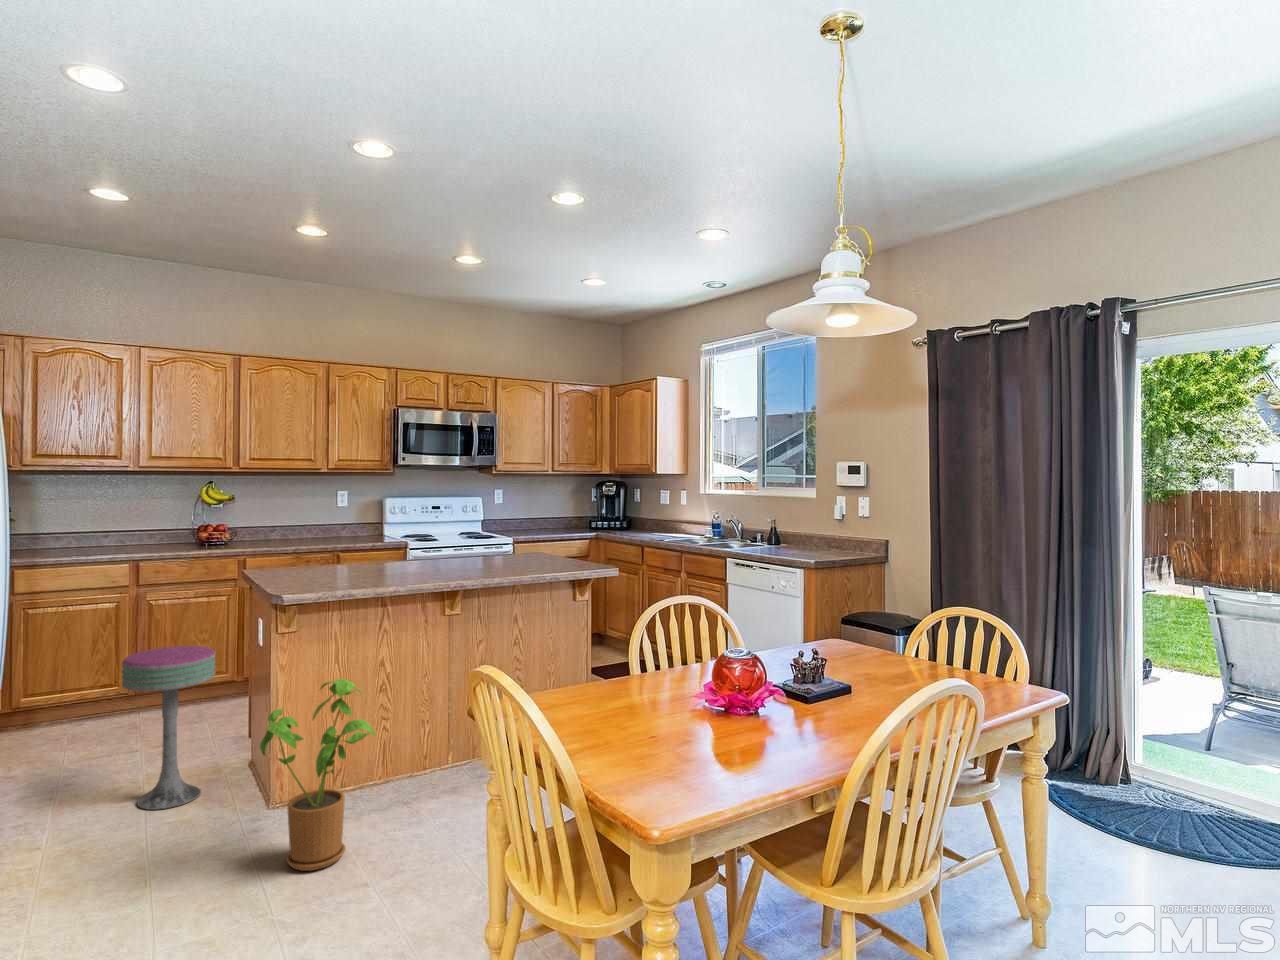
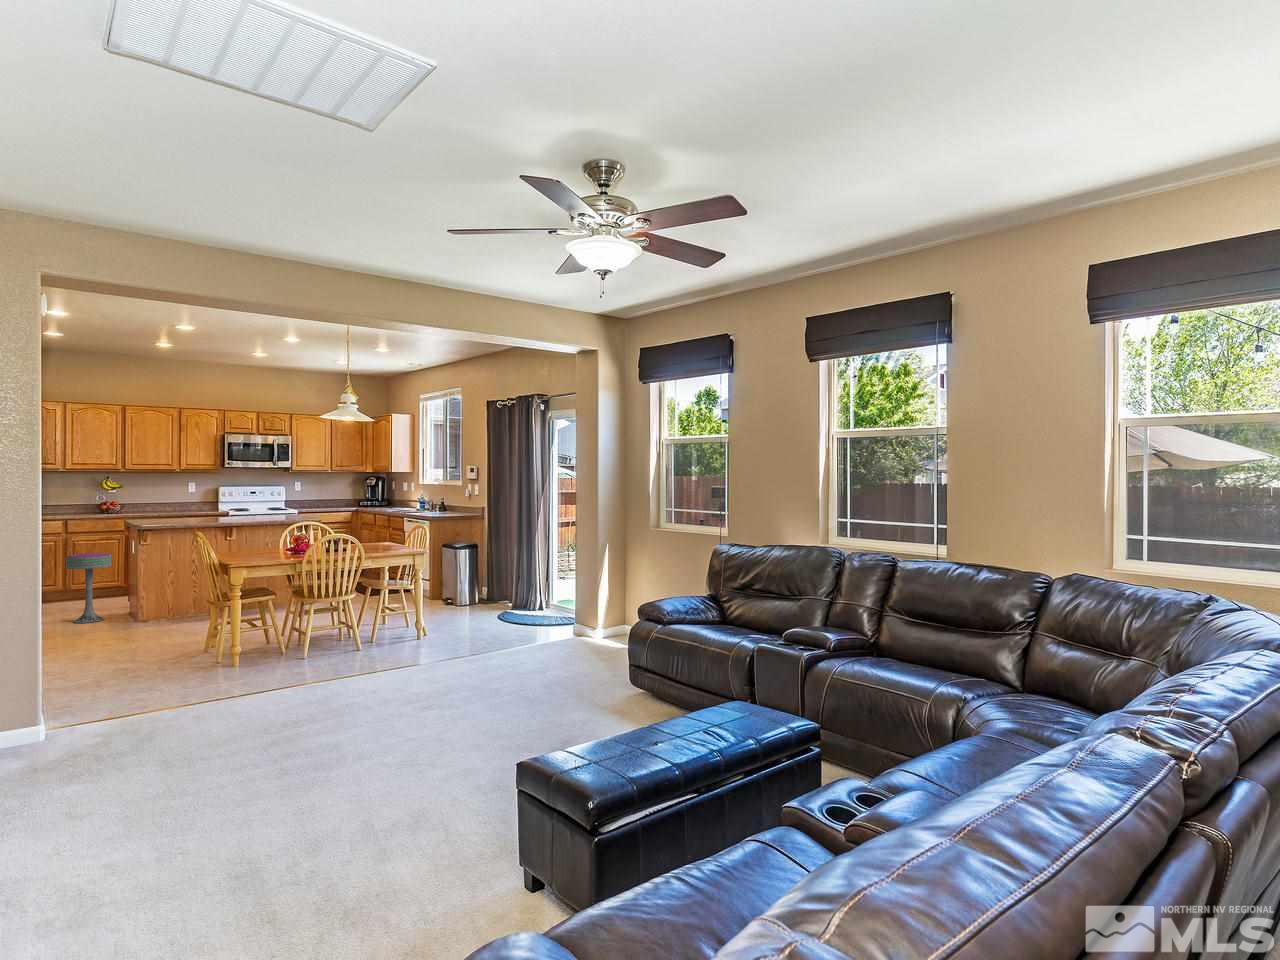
house plant: present [260,679,376,871] -> none [131,557,183,632]

